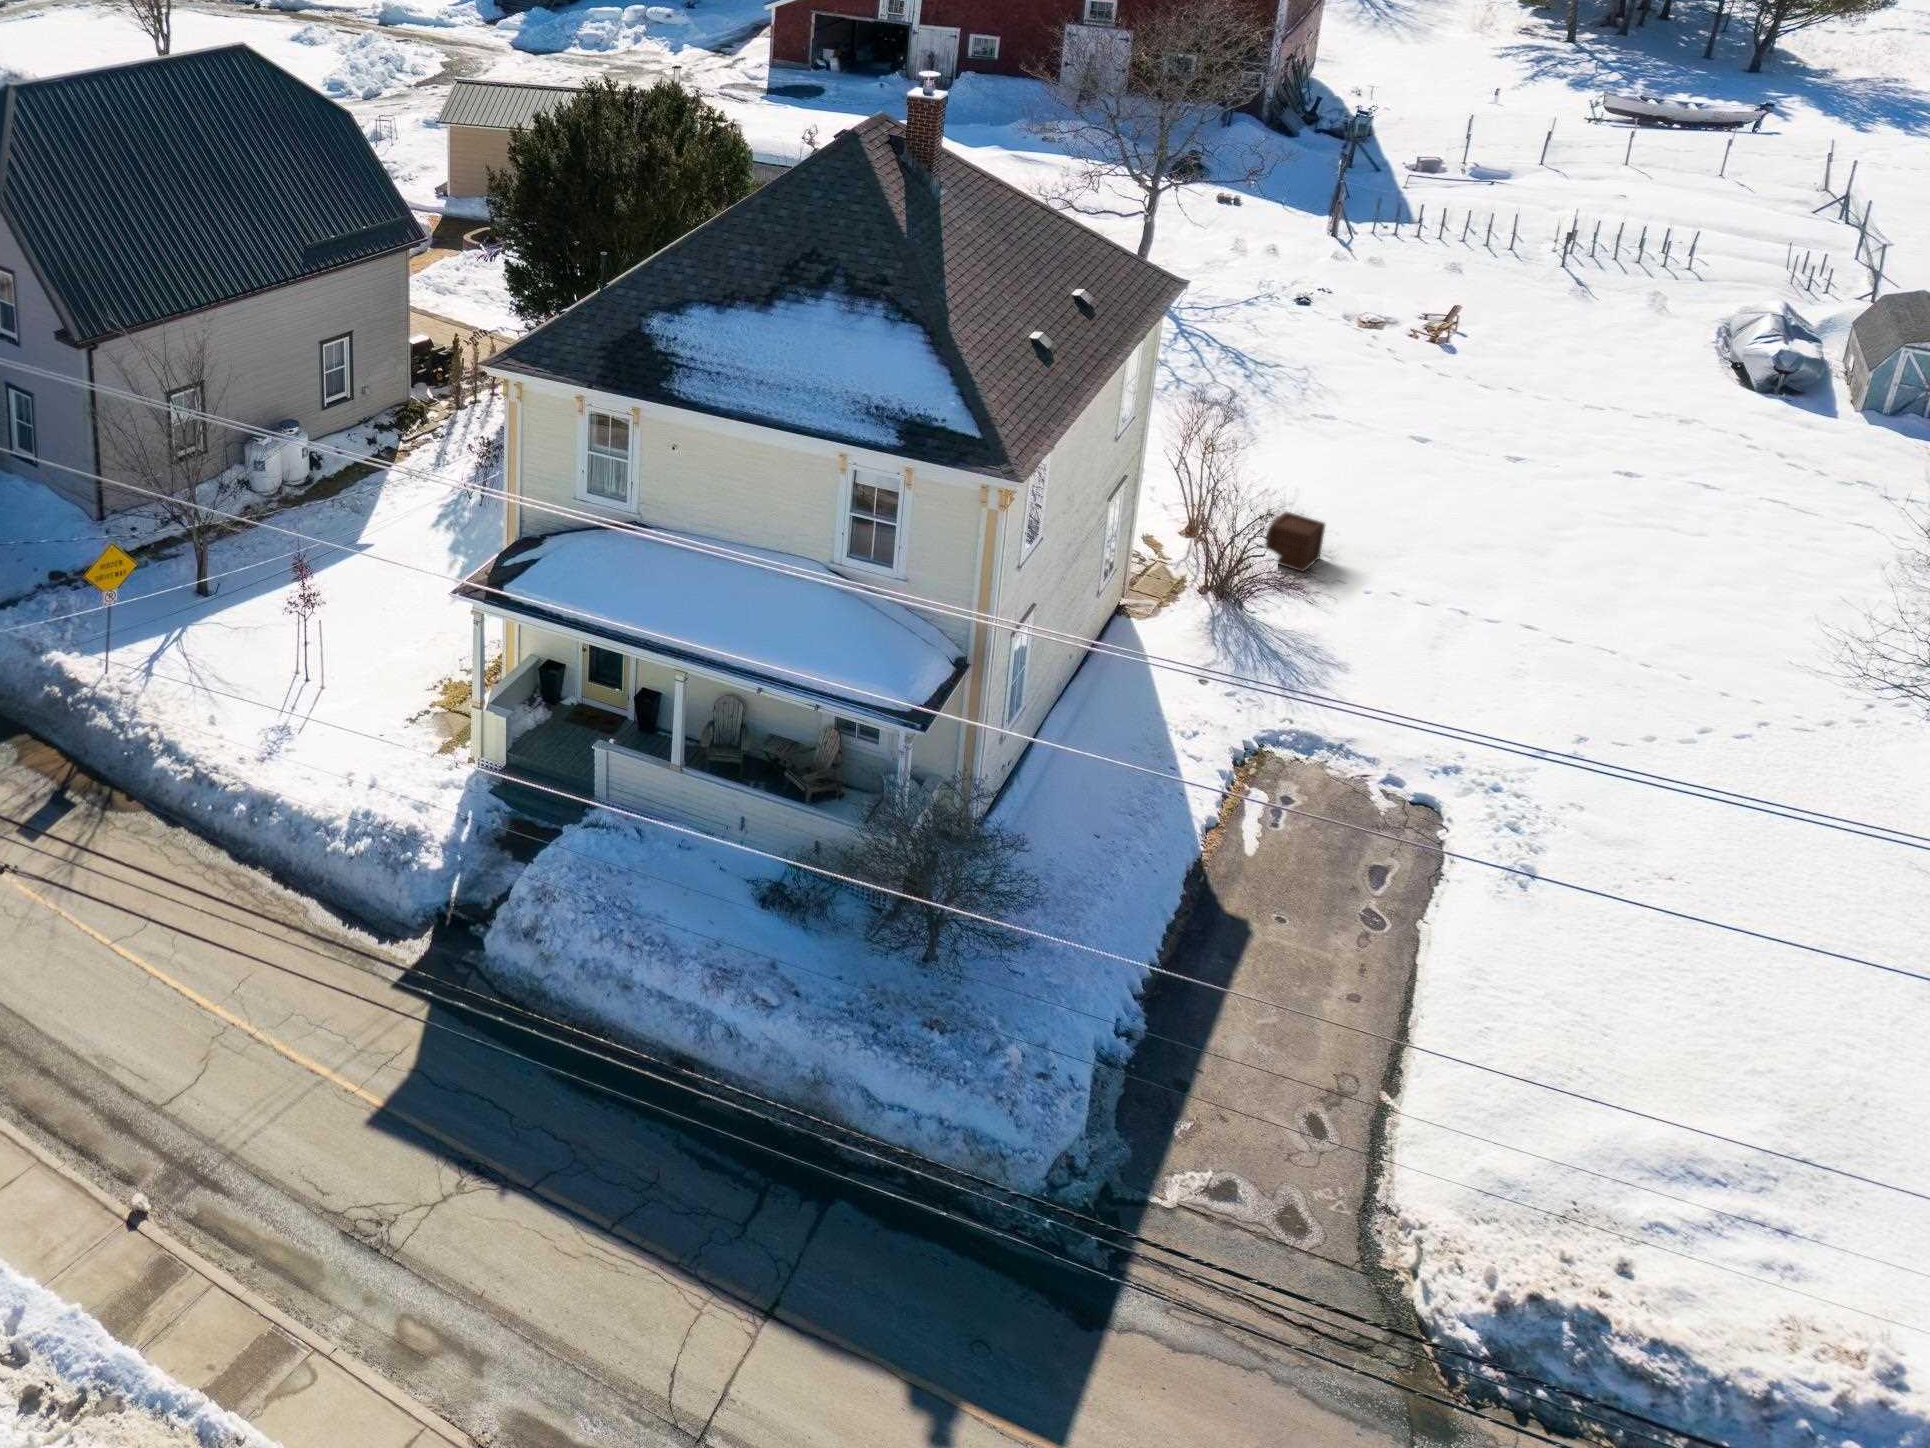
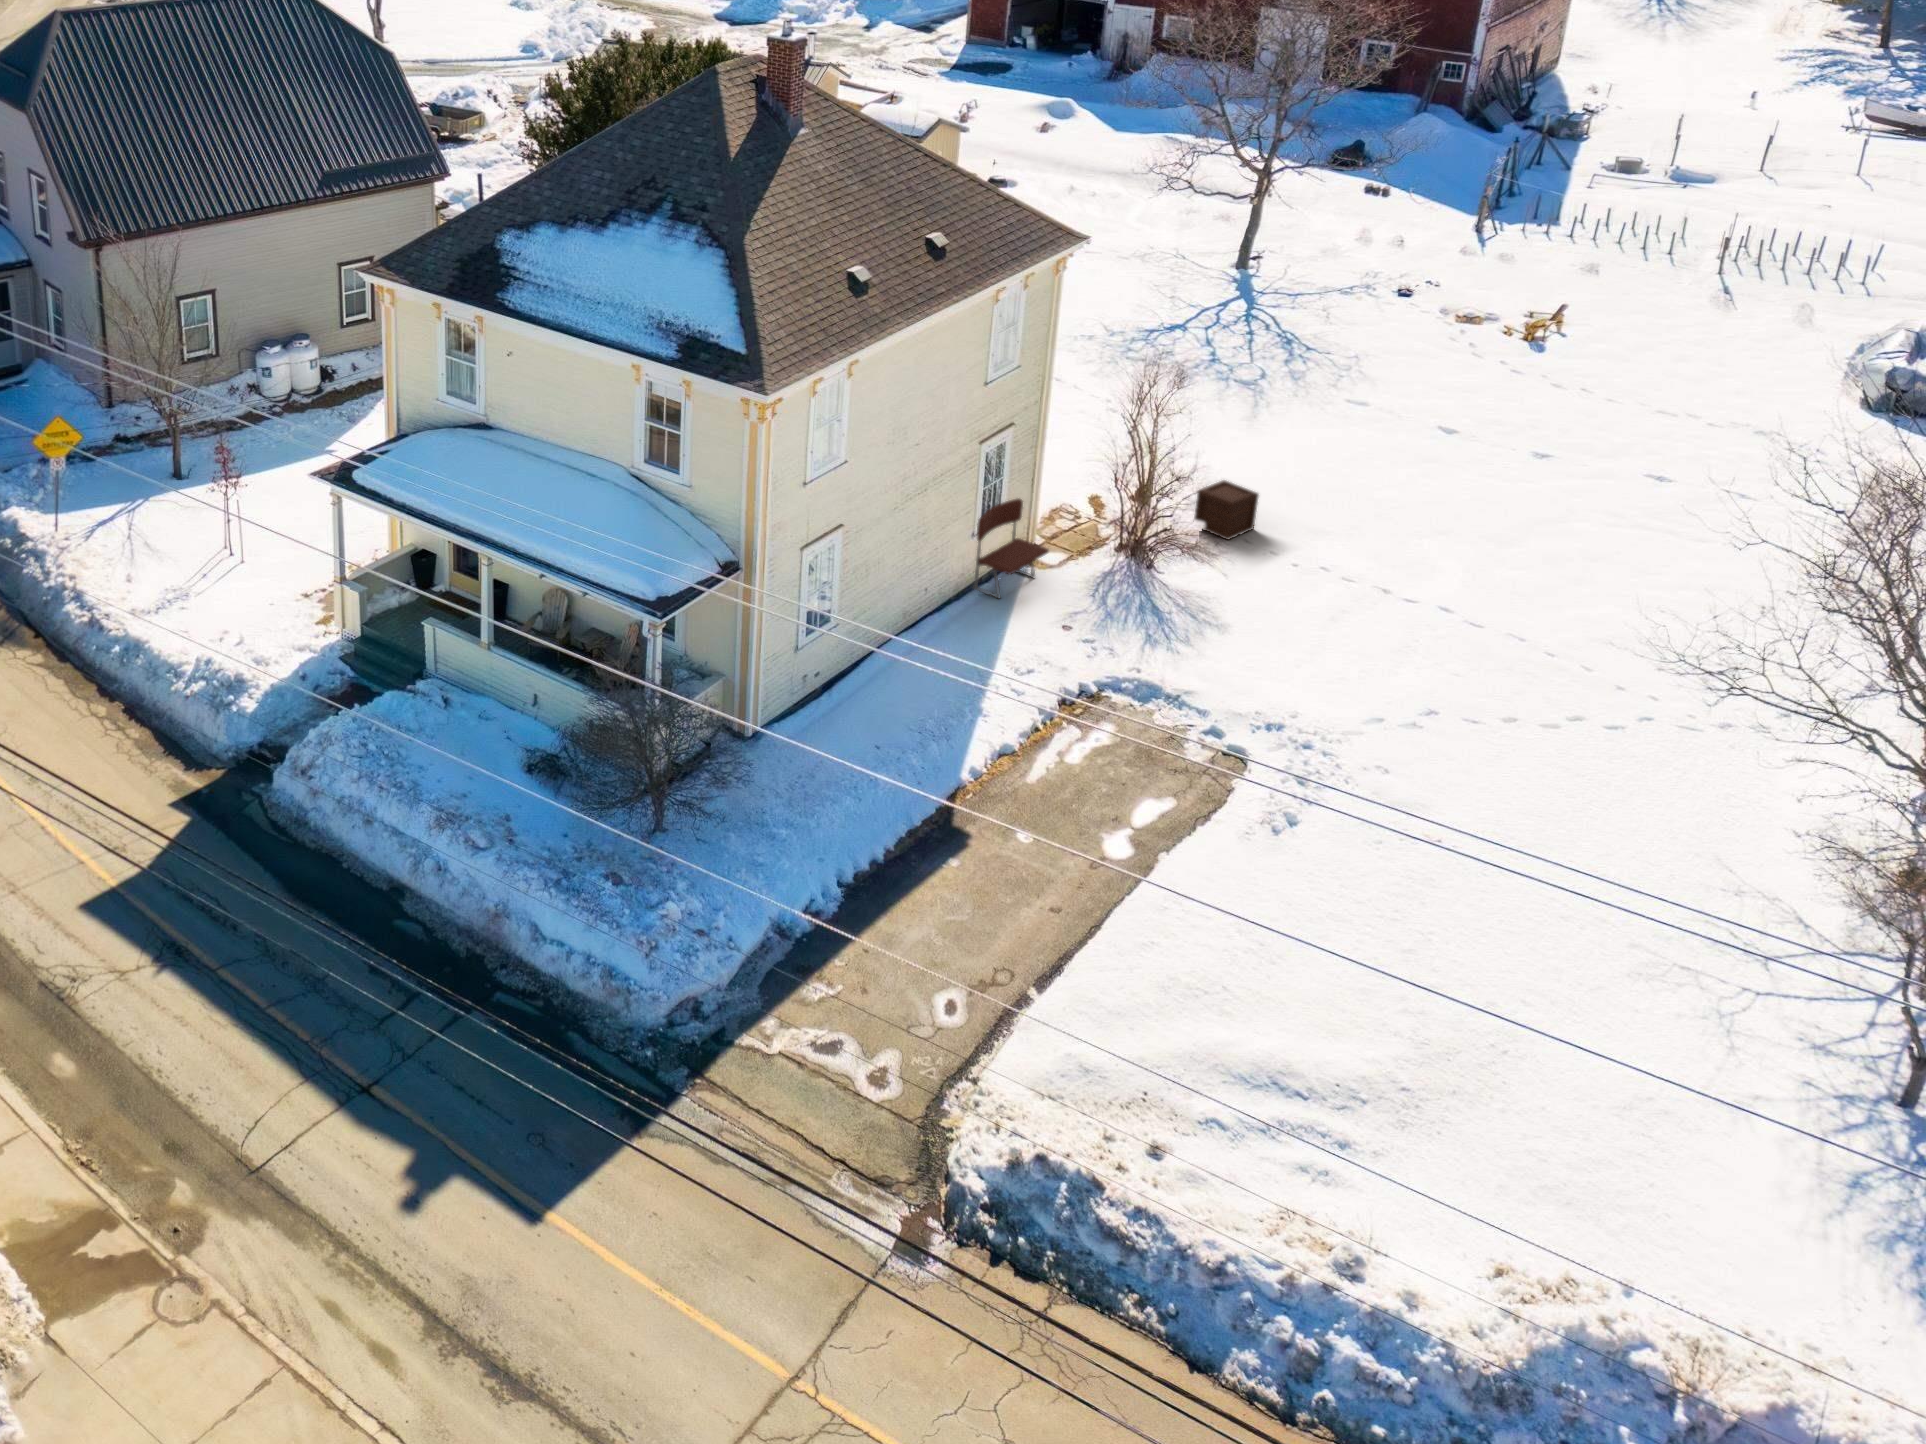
bench: none [1096,551,1164,656] -> present [973,499,1049,598]

